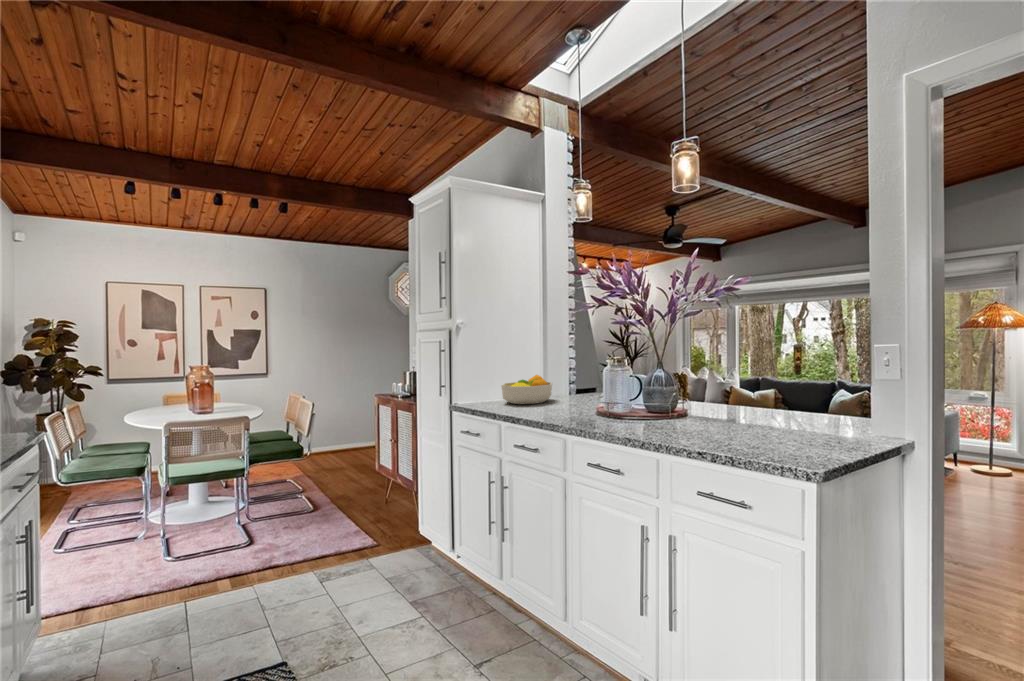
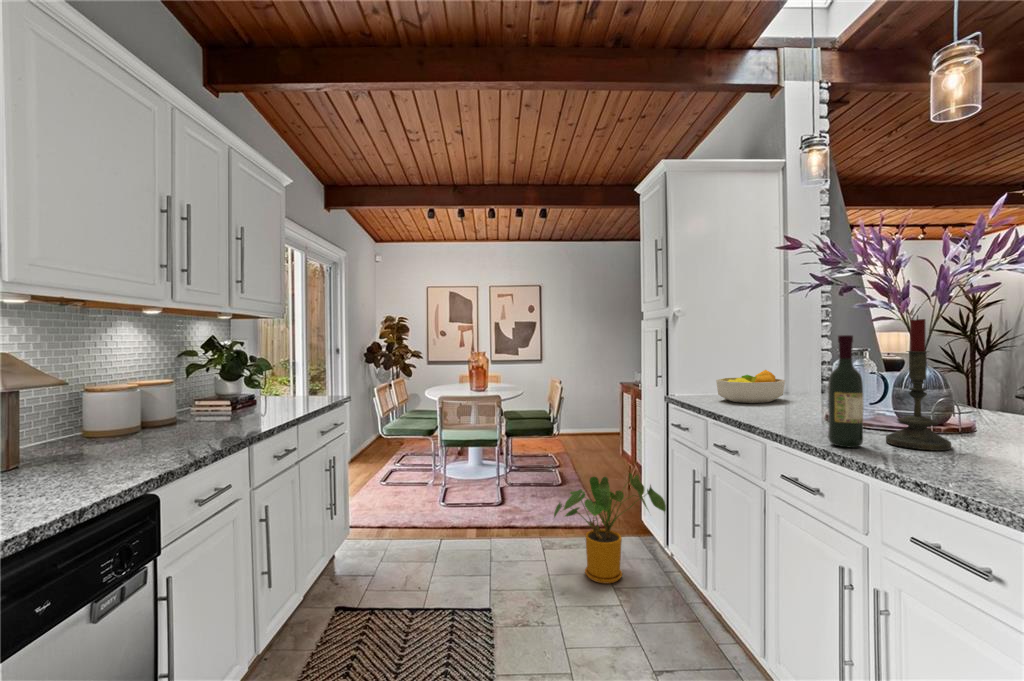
candle: none [650,331,689,429] -> present [886,316,951,450]
wine bottle: none [619,346,642,433] -> present [828,335,863,448]
house plant: none [344,483,457,601] -> present [554,473,666,583]

